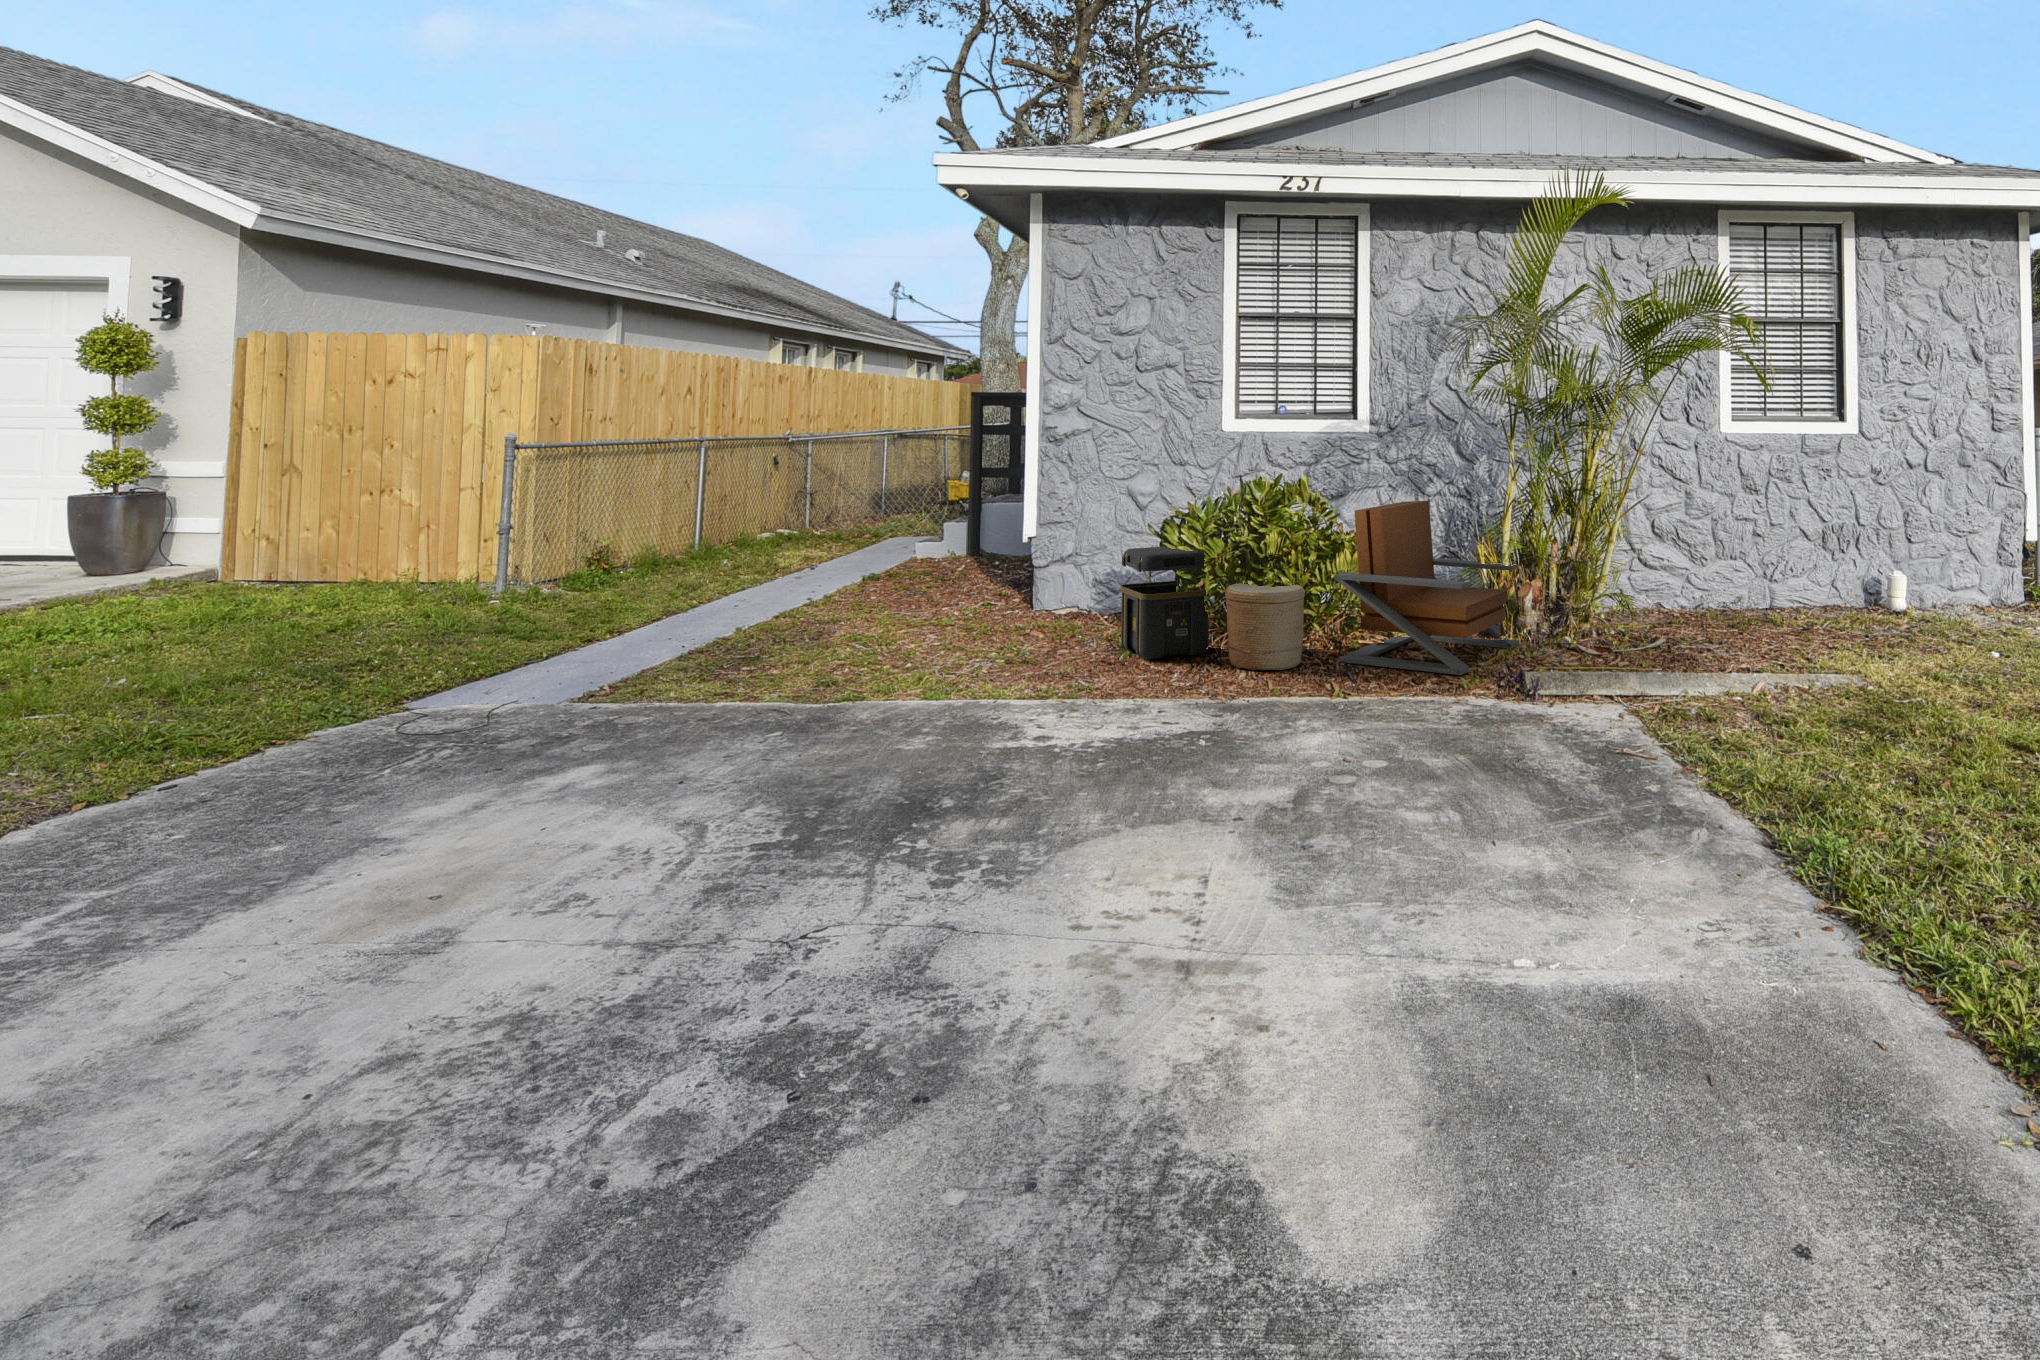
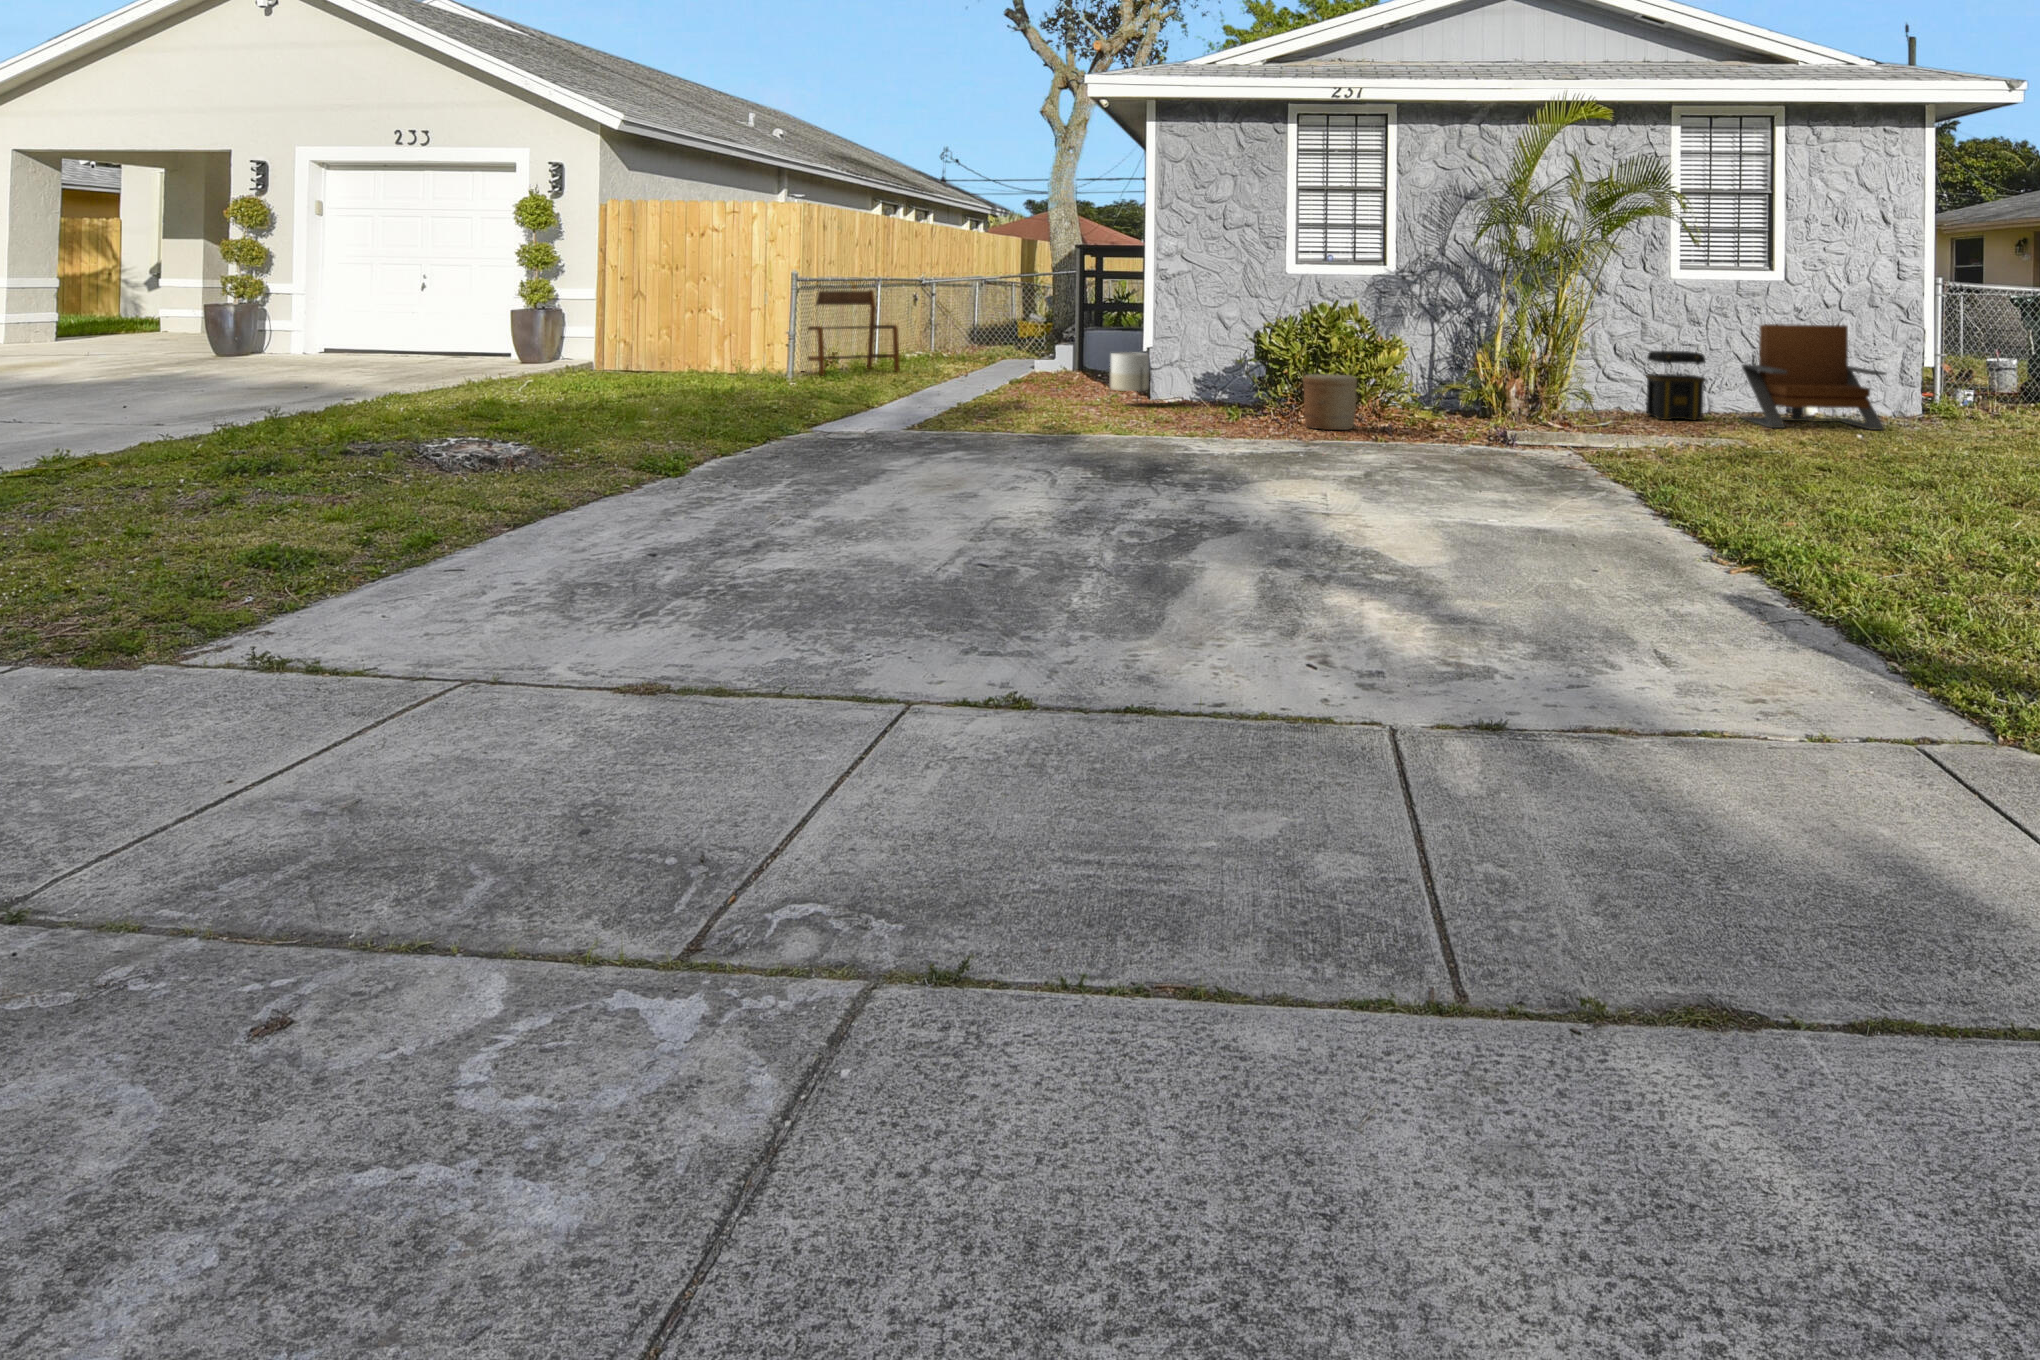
bench: none [605,446,750,563] -> present [807,290,900,375]
lounge chair: present [1334,501,1518,675] -> present [1742,324,1886,430]
planter: none [972,541,1030,620] -> present [1109,352,1149,392]
toolbox: present [1120,547,1209,660] -> present [1646,351,1706,420]

